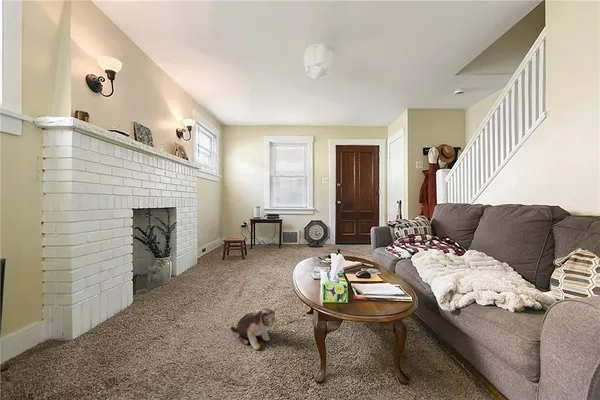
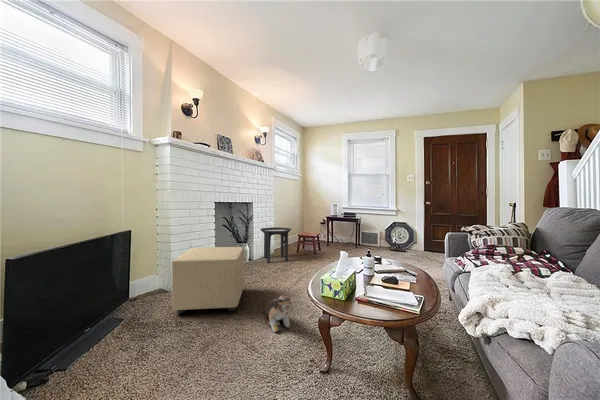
side table: none [187,233,224,273] -> present [260,227,291,262]
ottoman: none [103,260,199,360] -> present [172,247,245,314]

